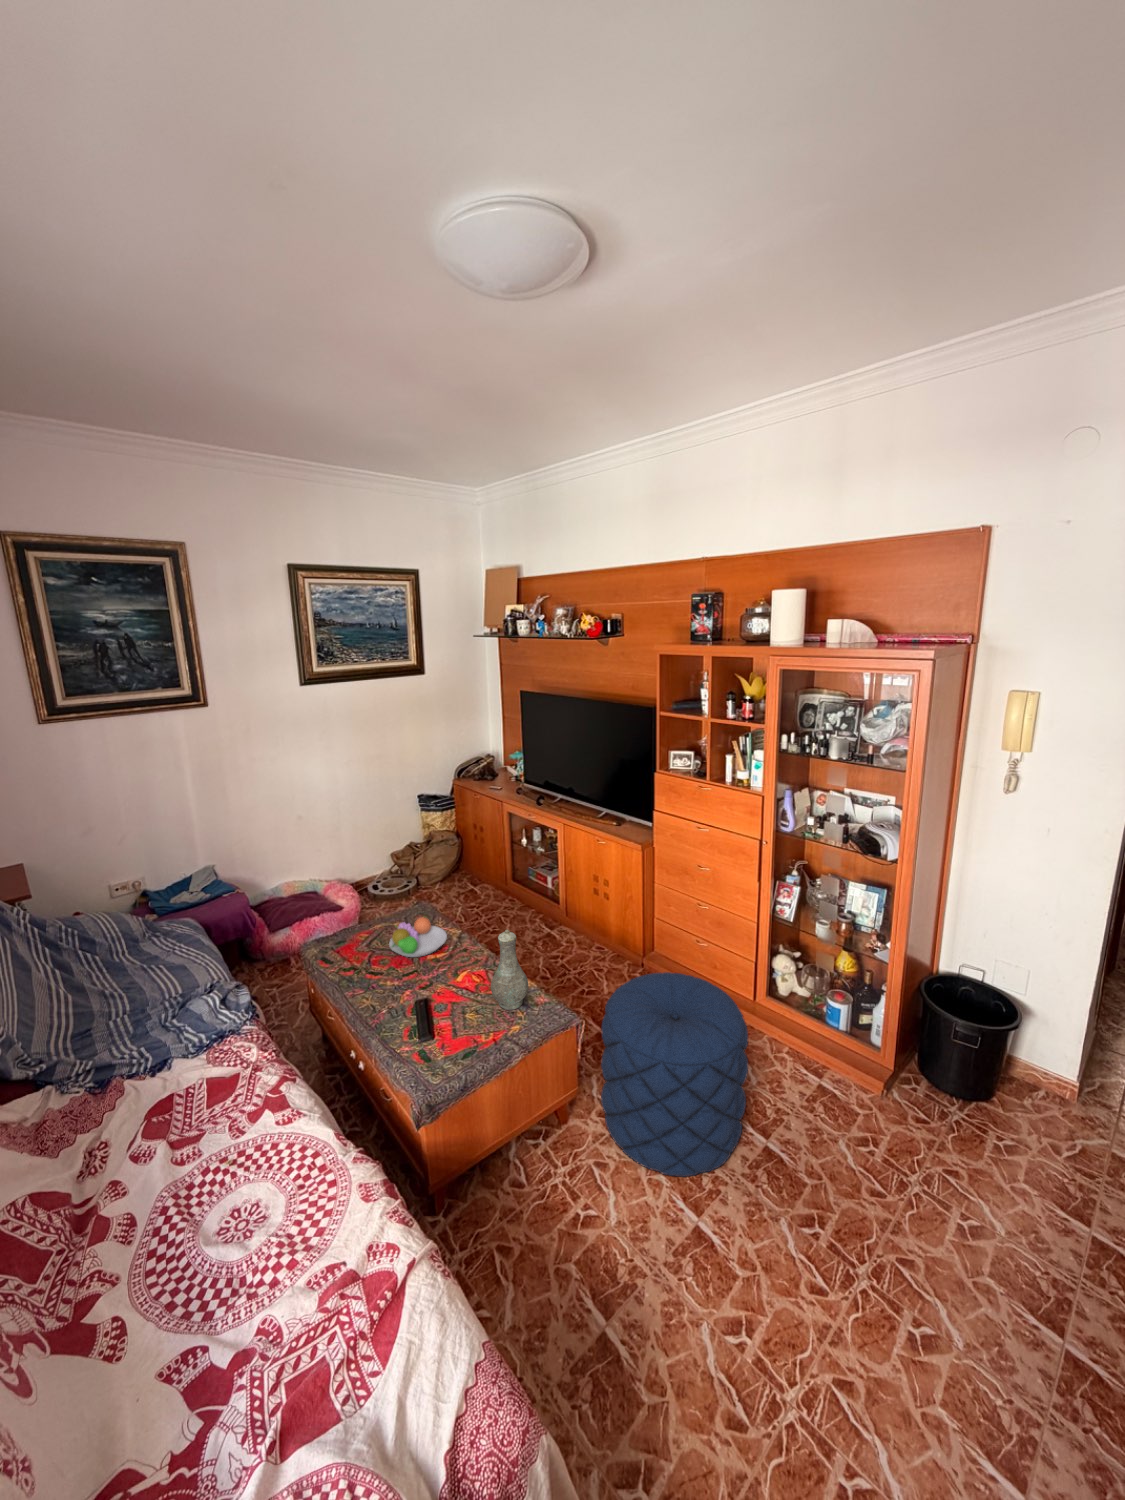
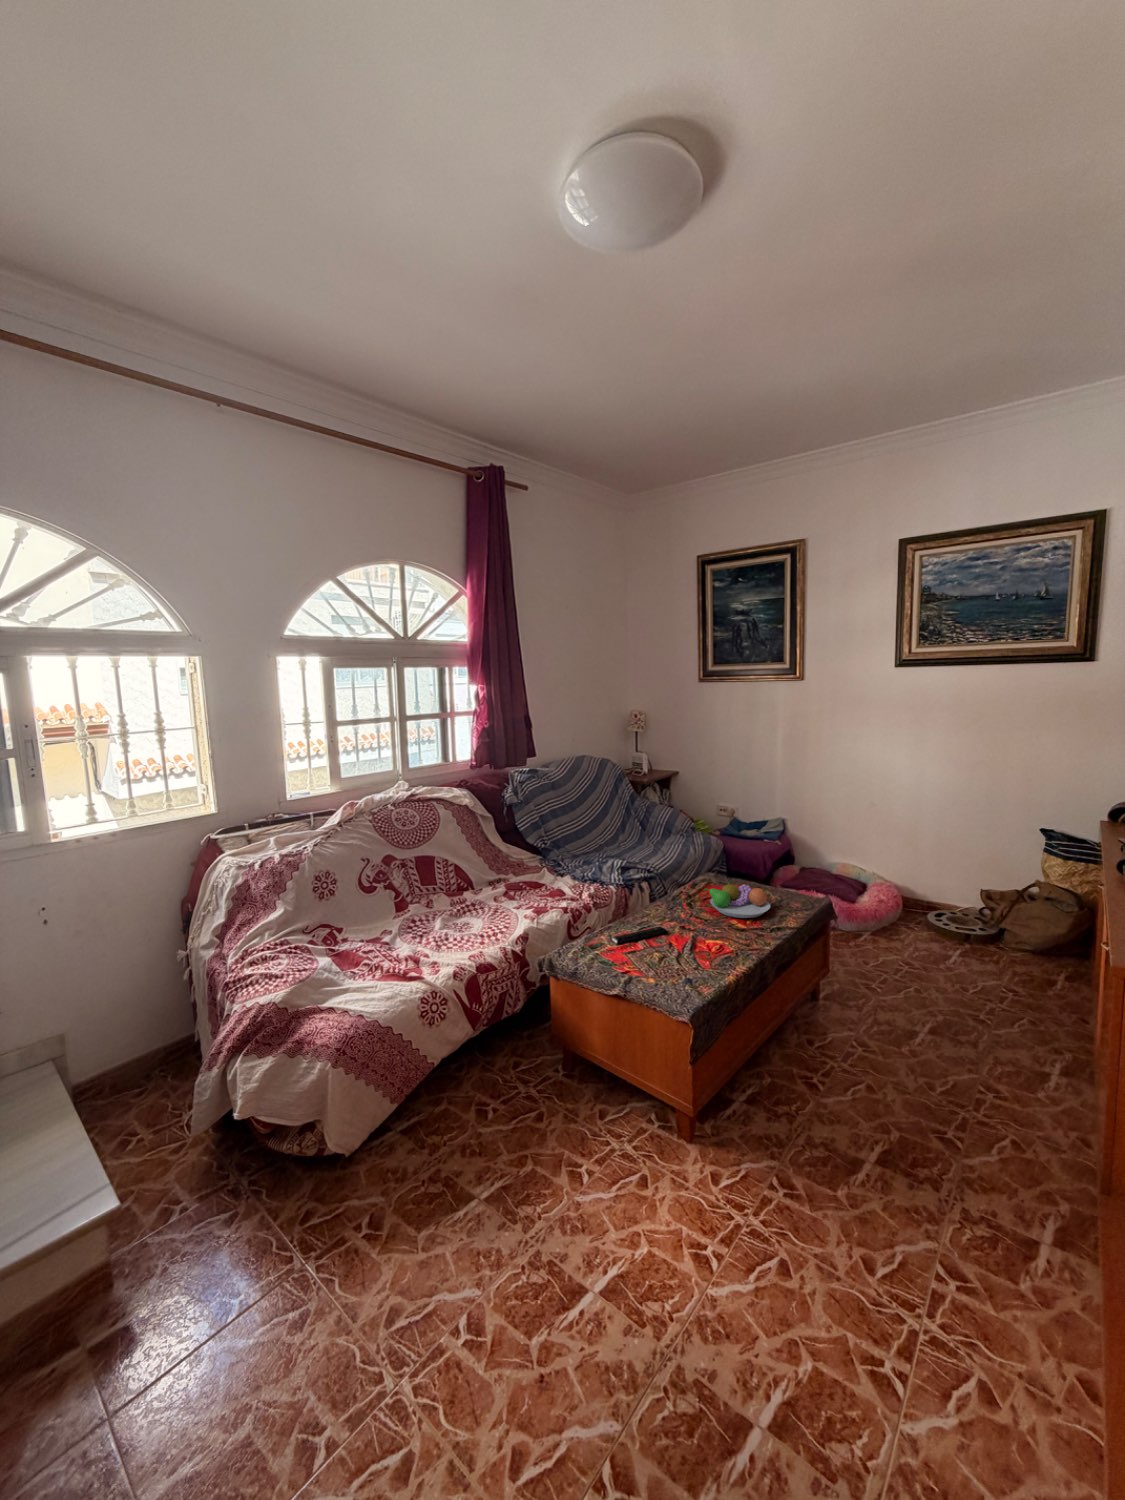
vase: present [491,930,528,1010] -> none [660,884,701,974]
pouf: present [601,972,748,1177] -> none [641,1036,866,1370]

